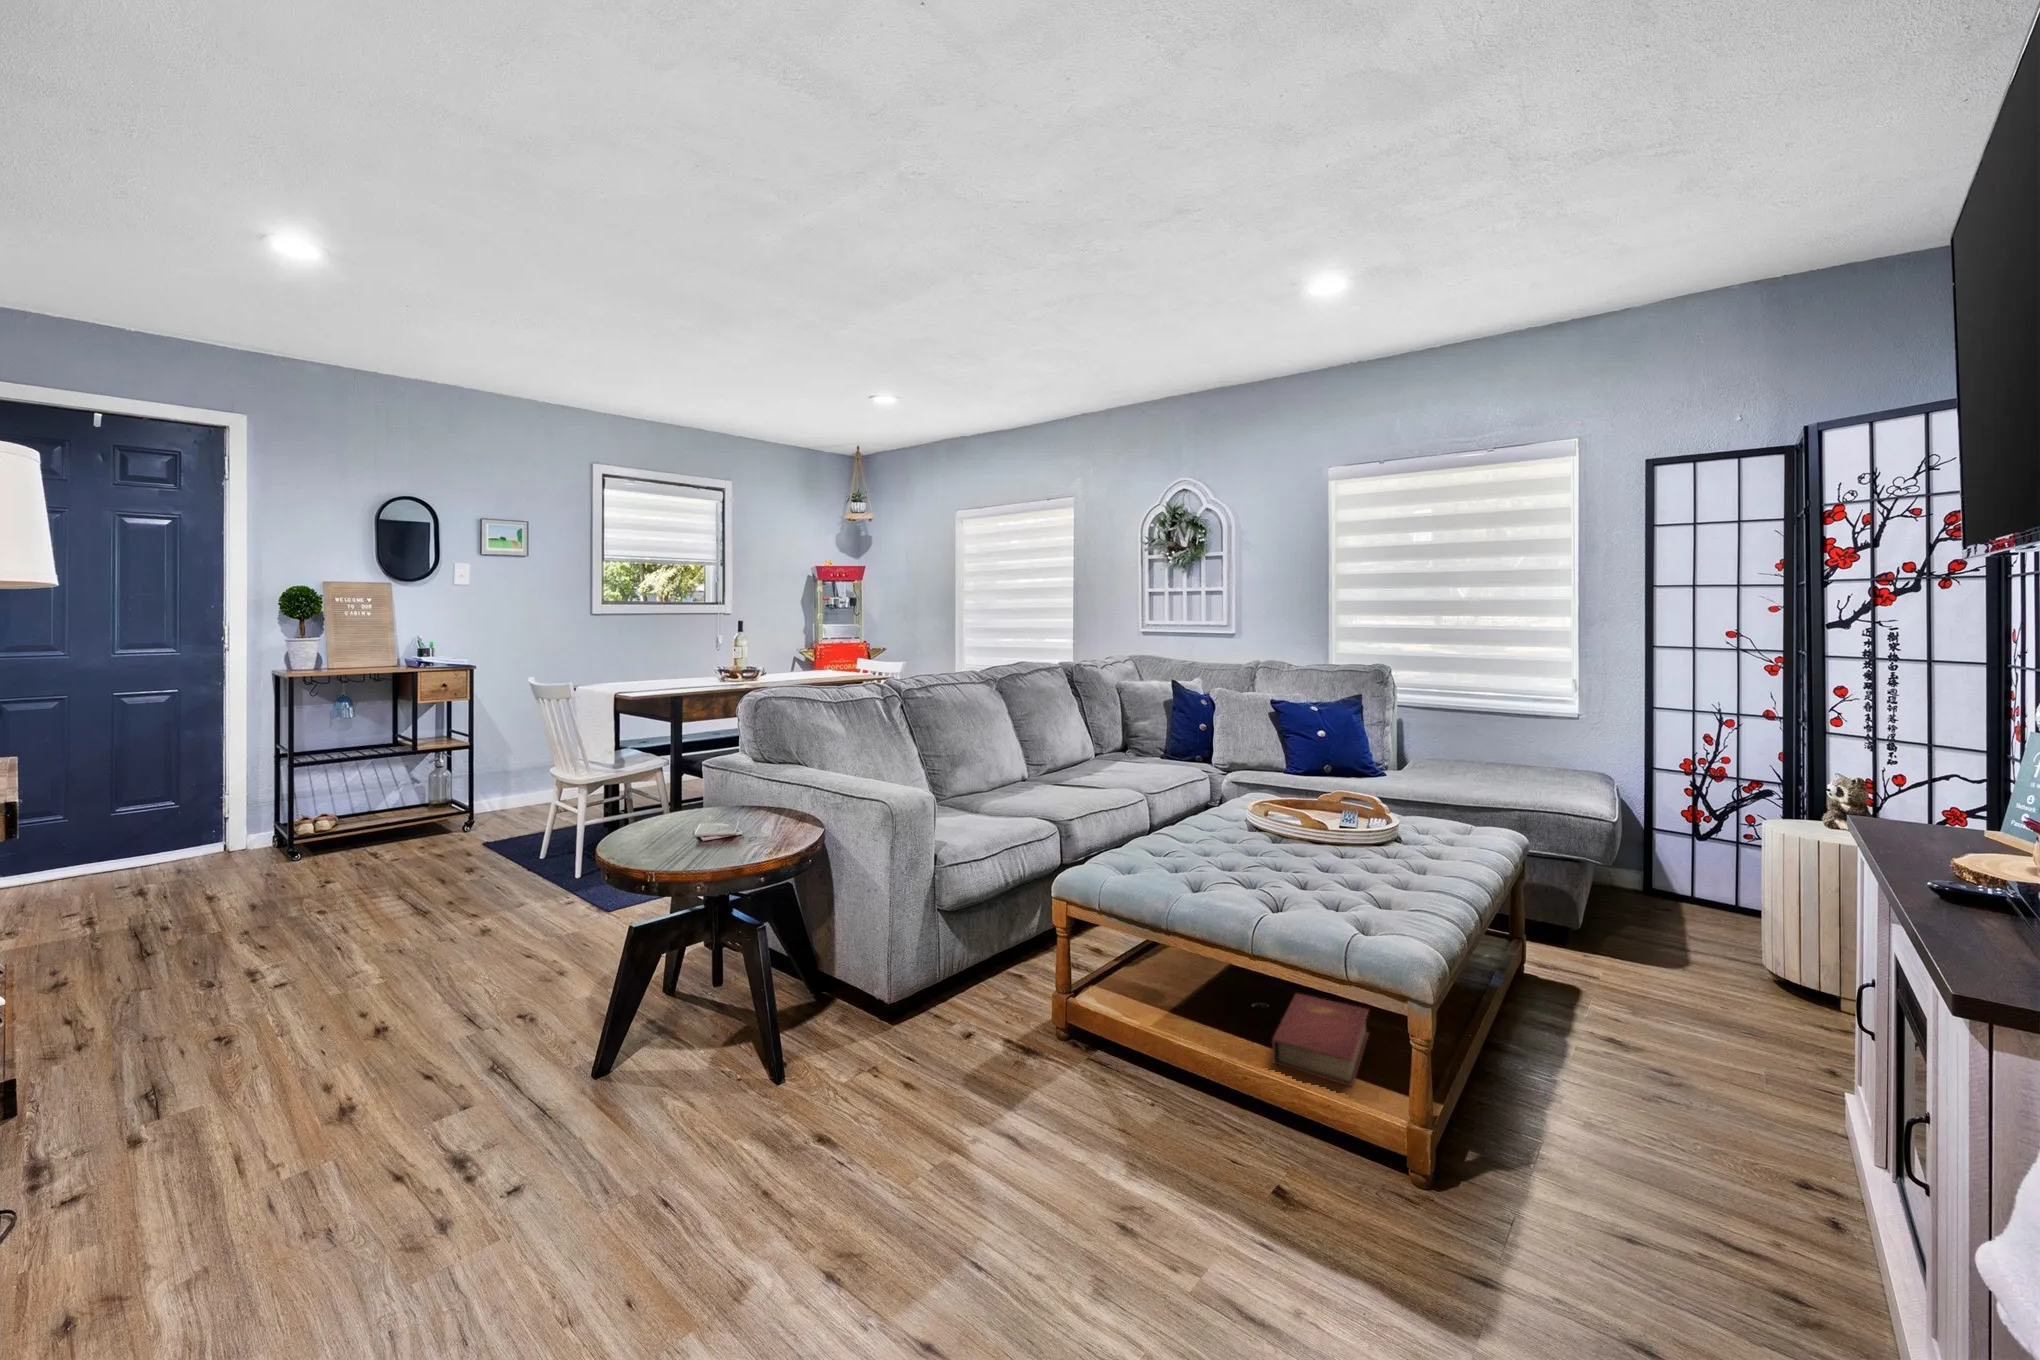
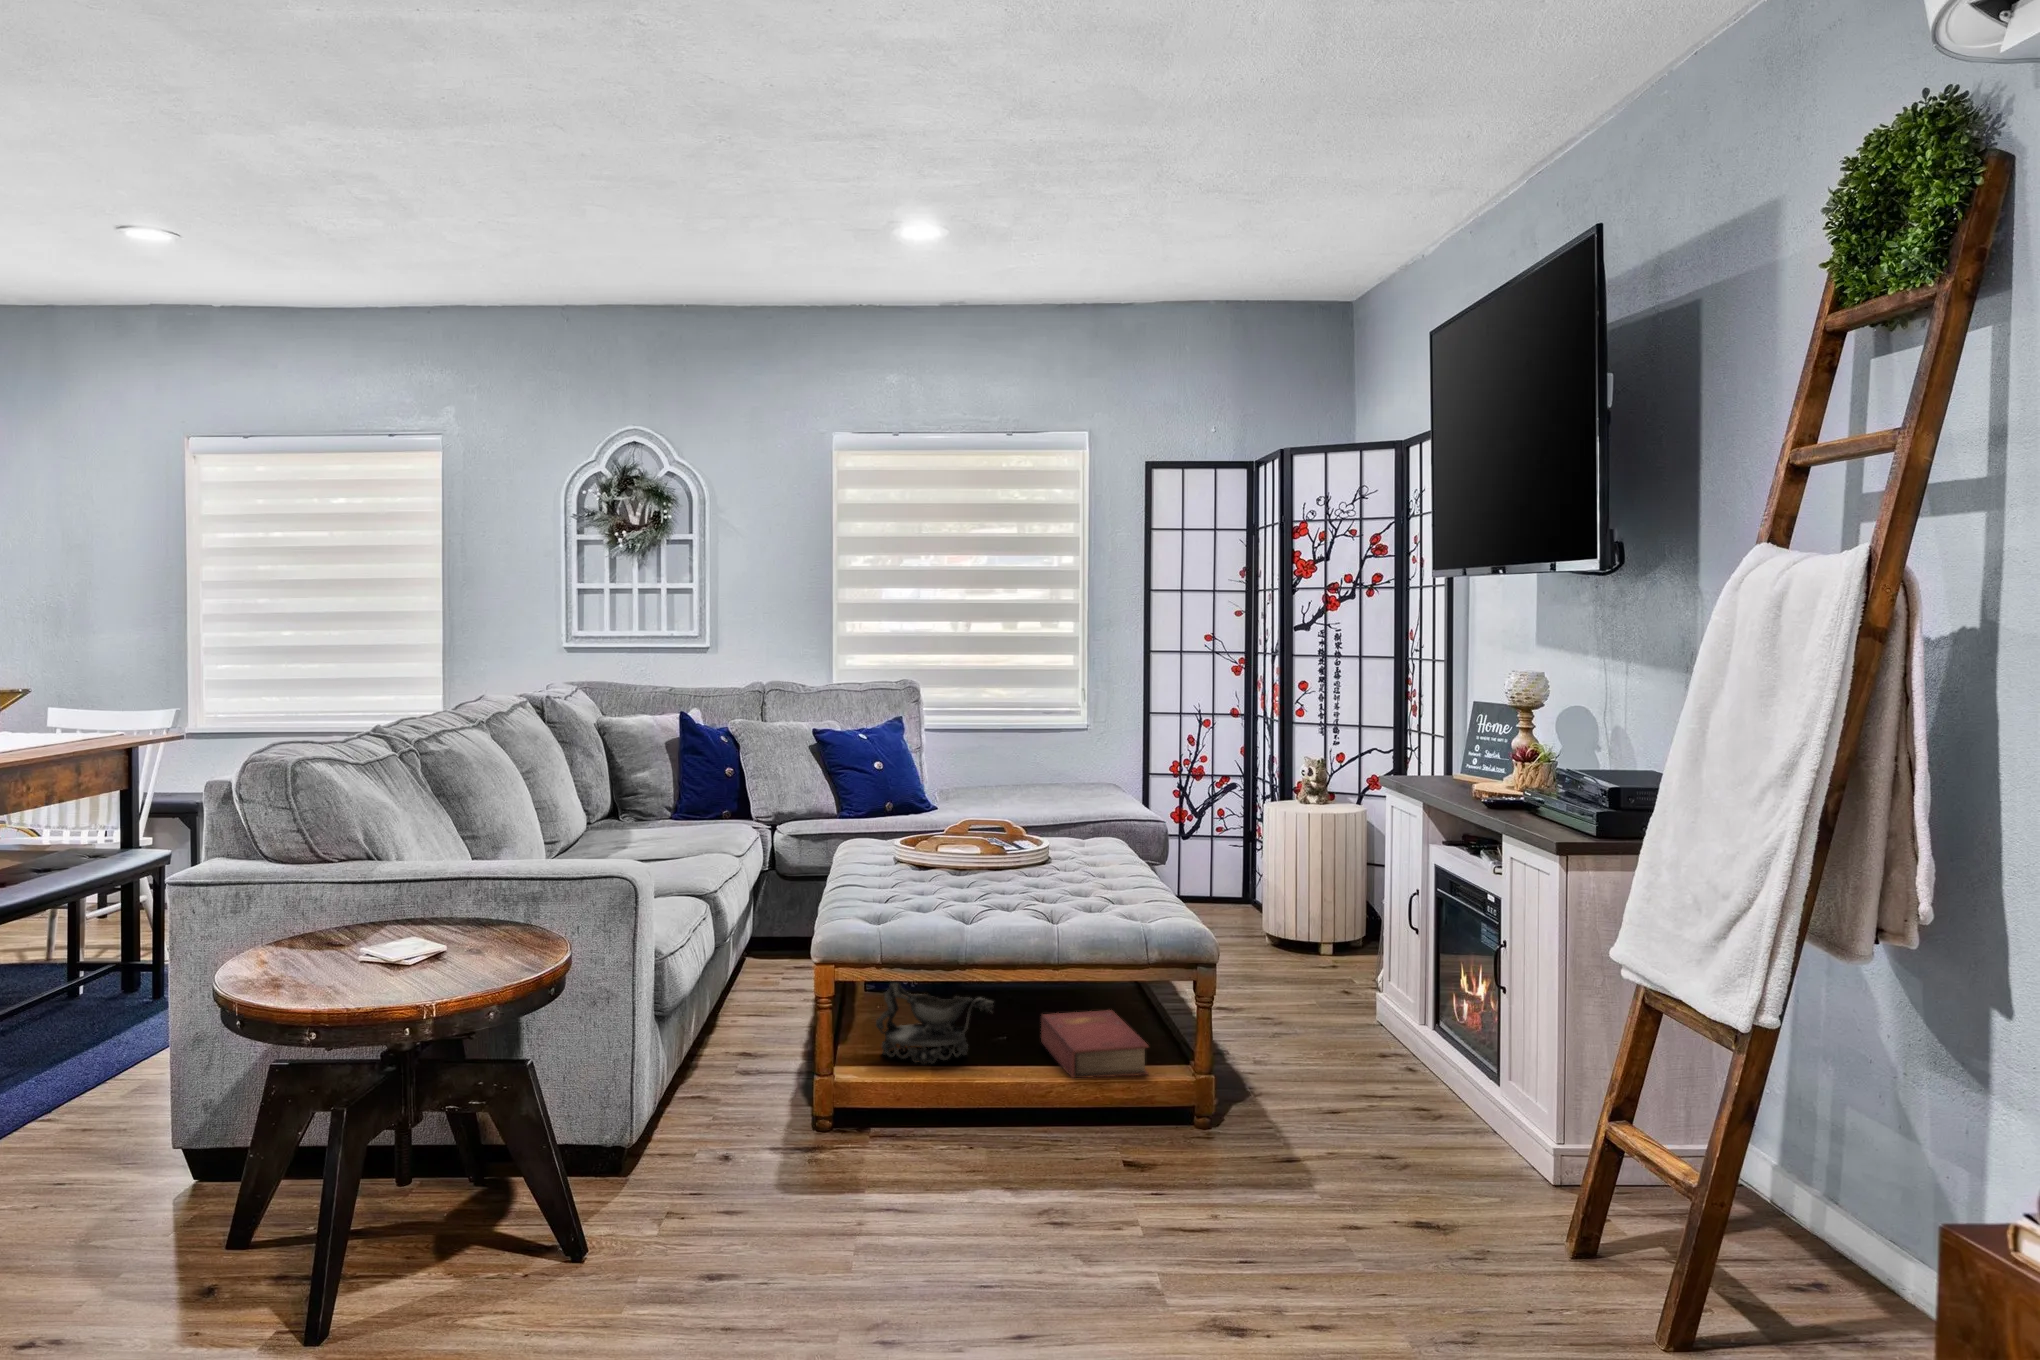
decorative bowl: none [1146,916,1233,1009] -> present [876,983,993,1064]

